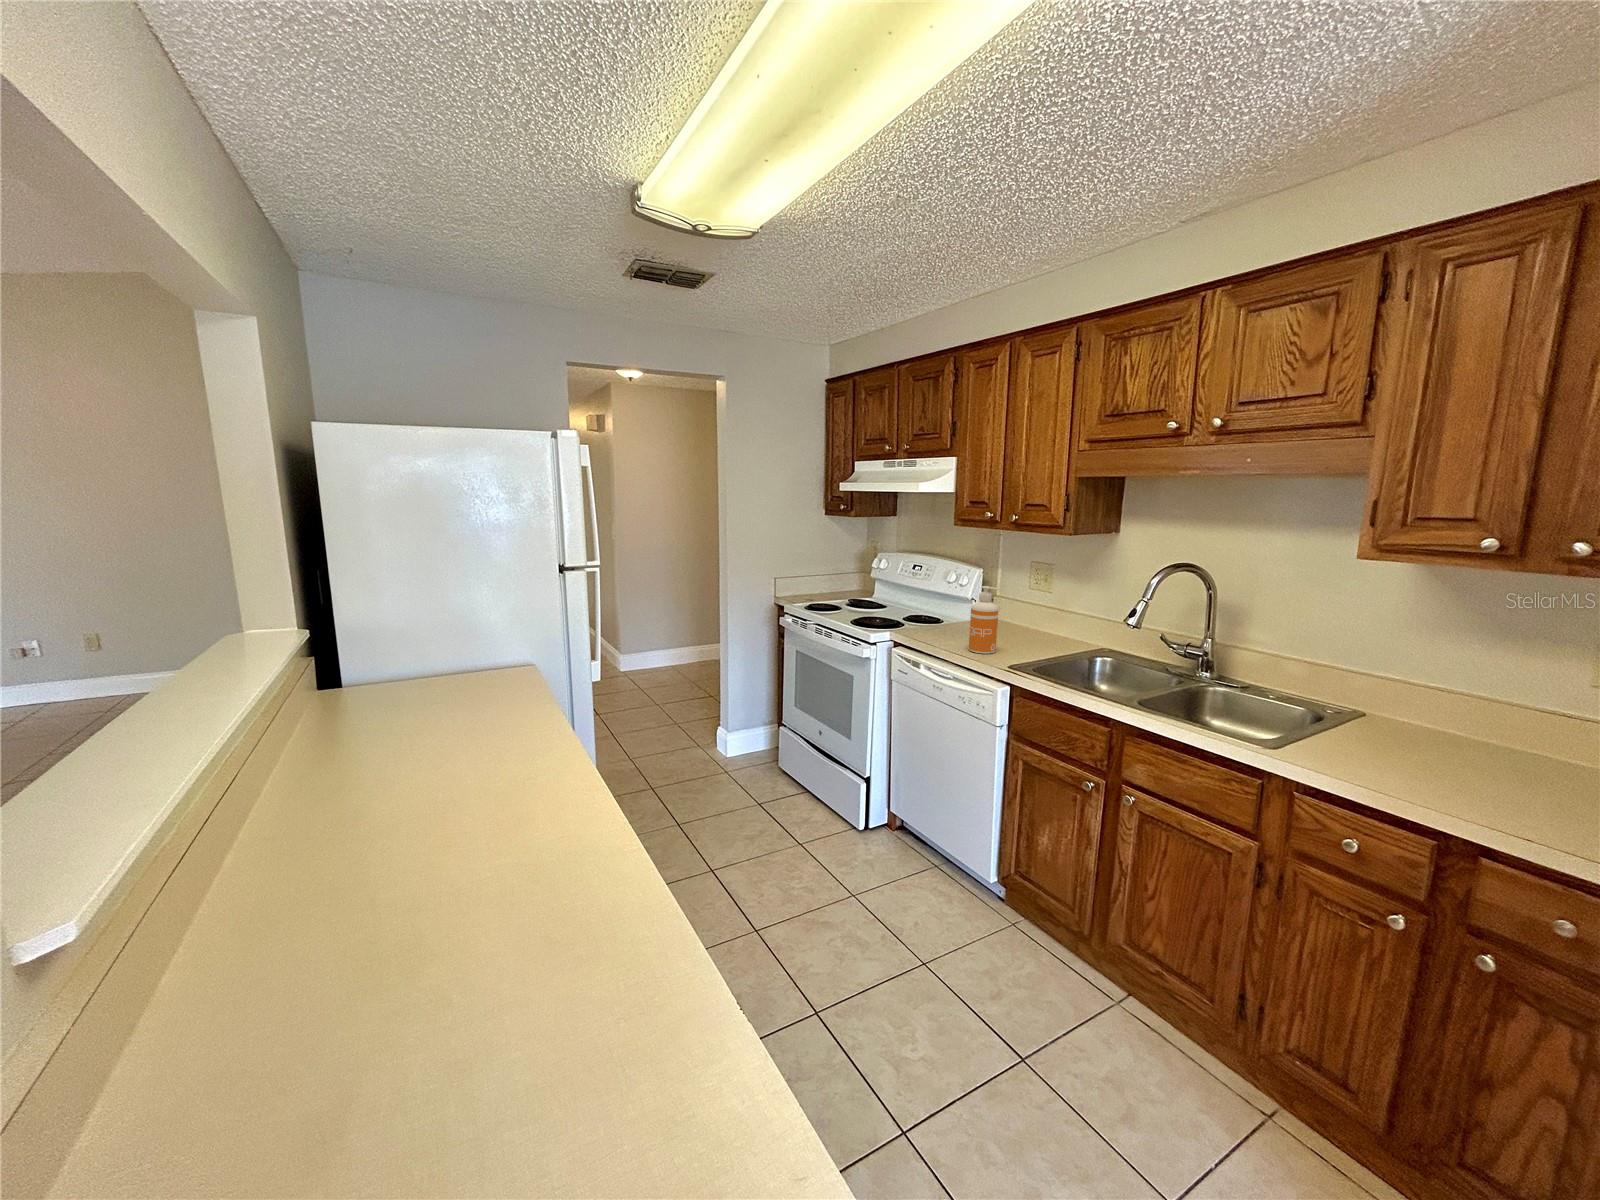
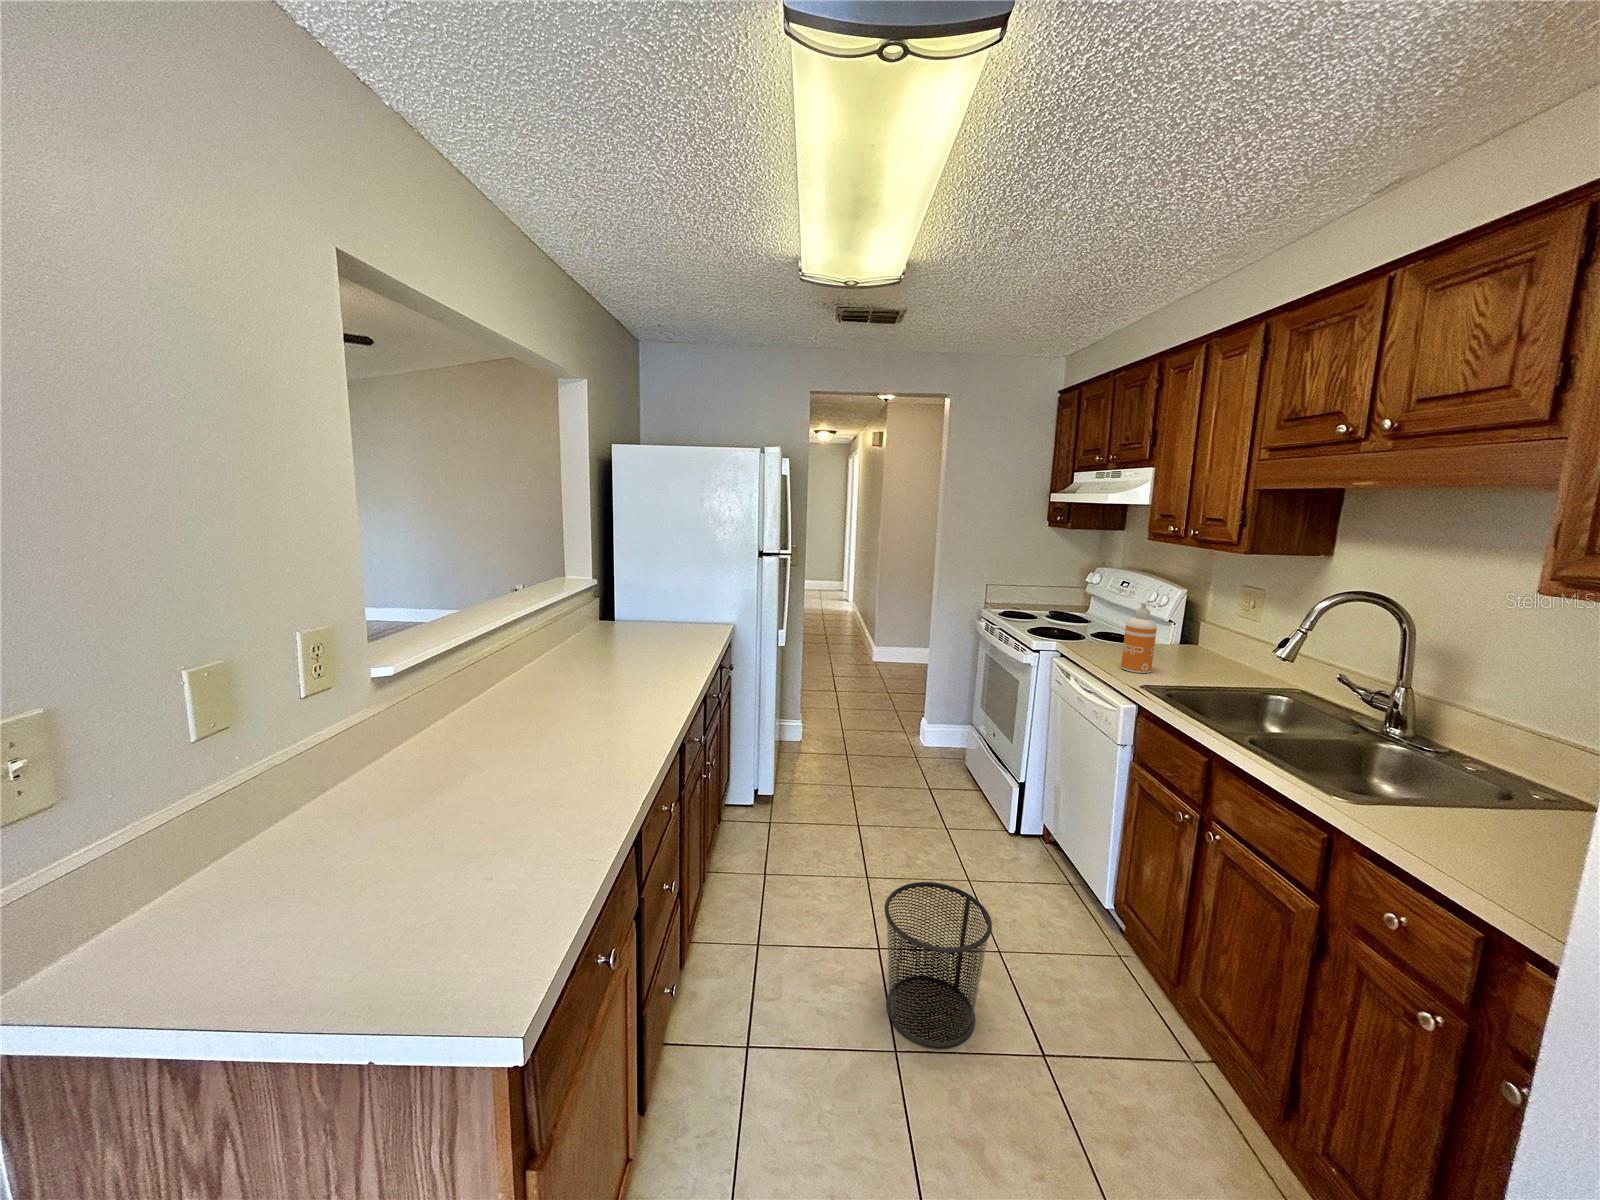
trash can: none [856,923,977,1116] -> present [884,882,992,1047]

